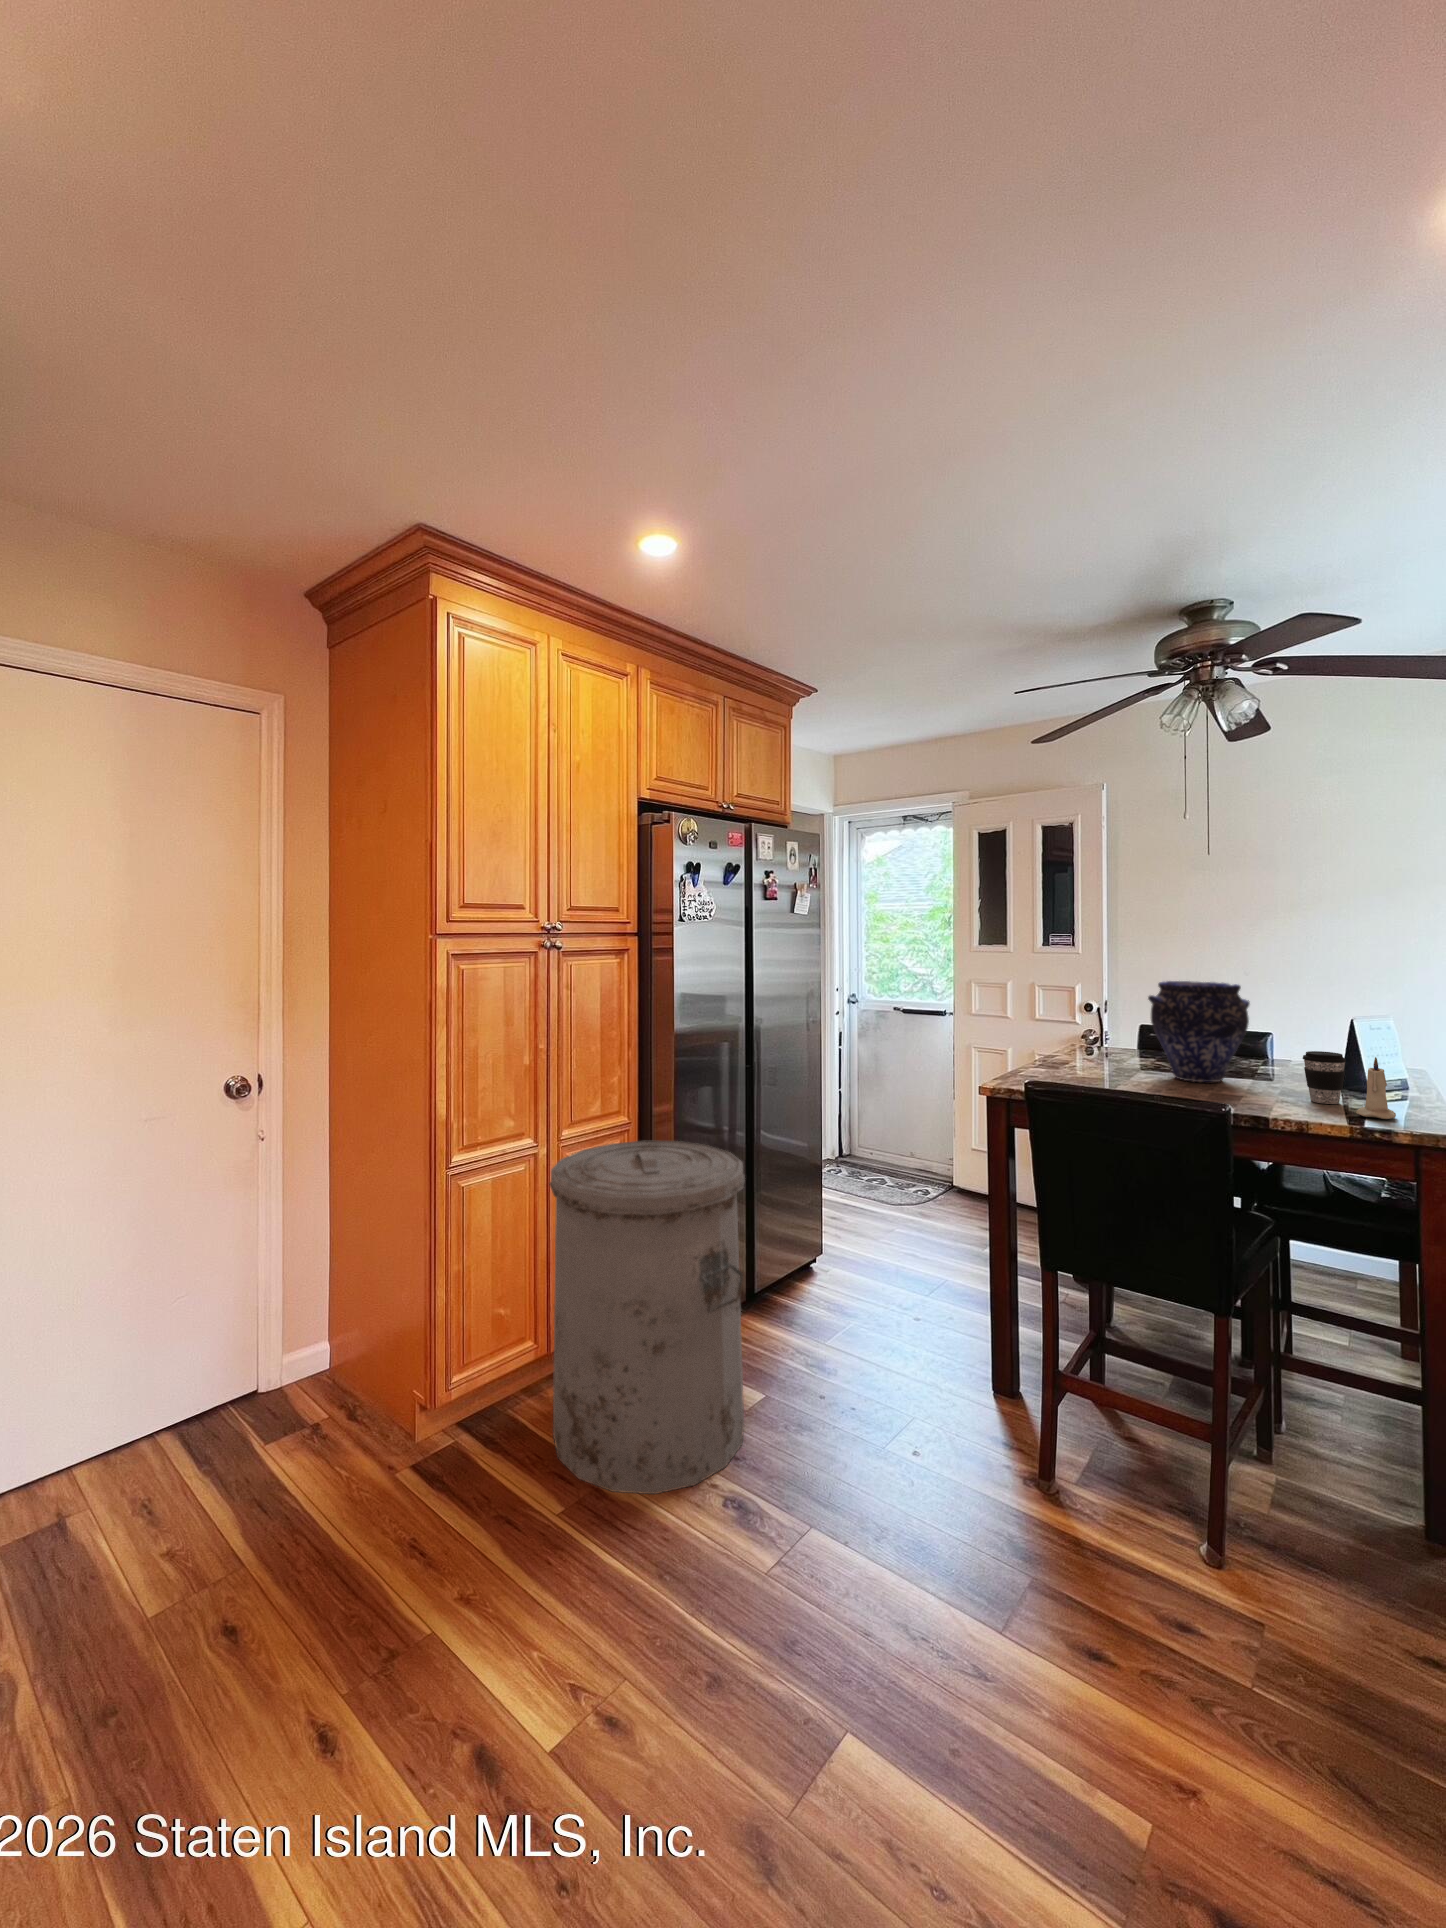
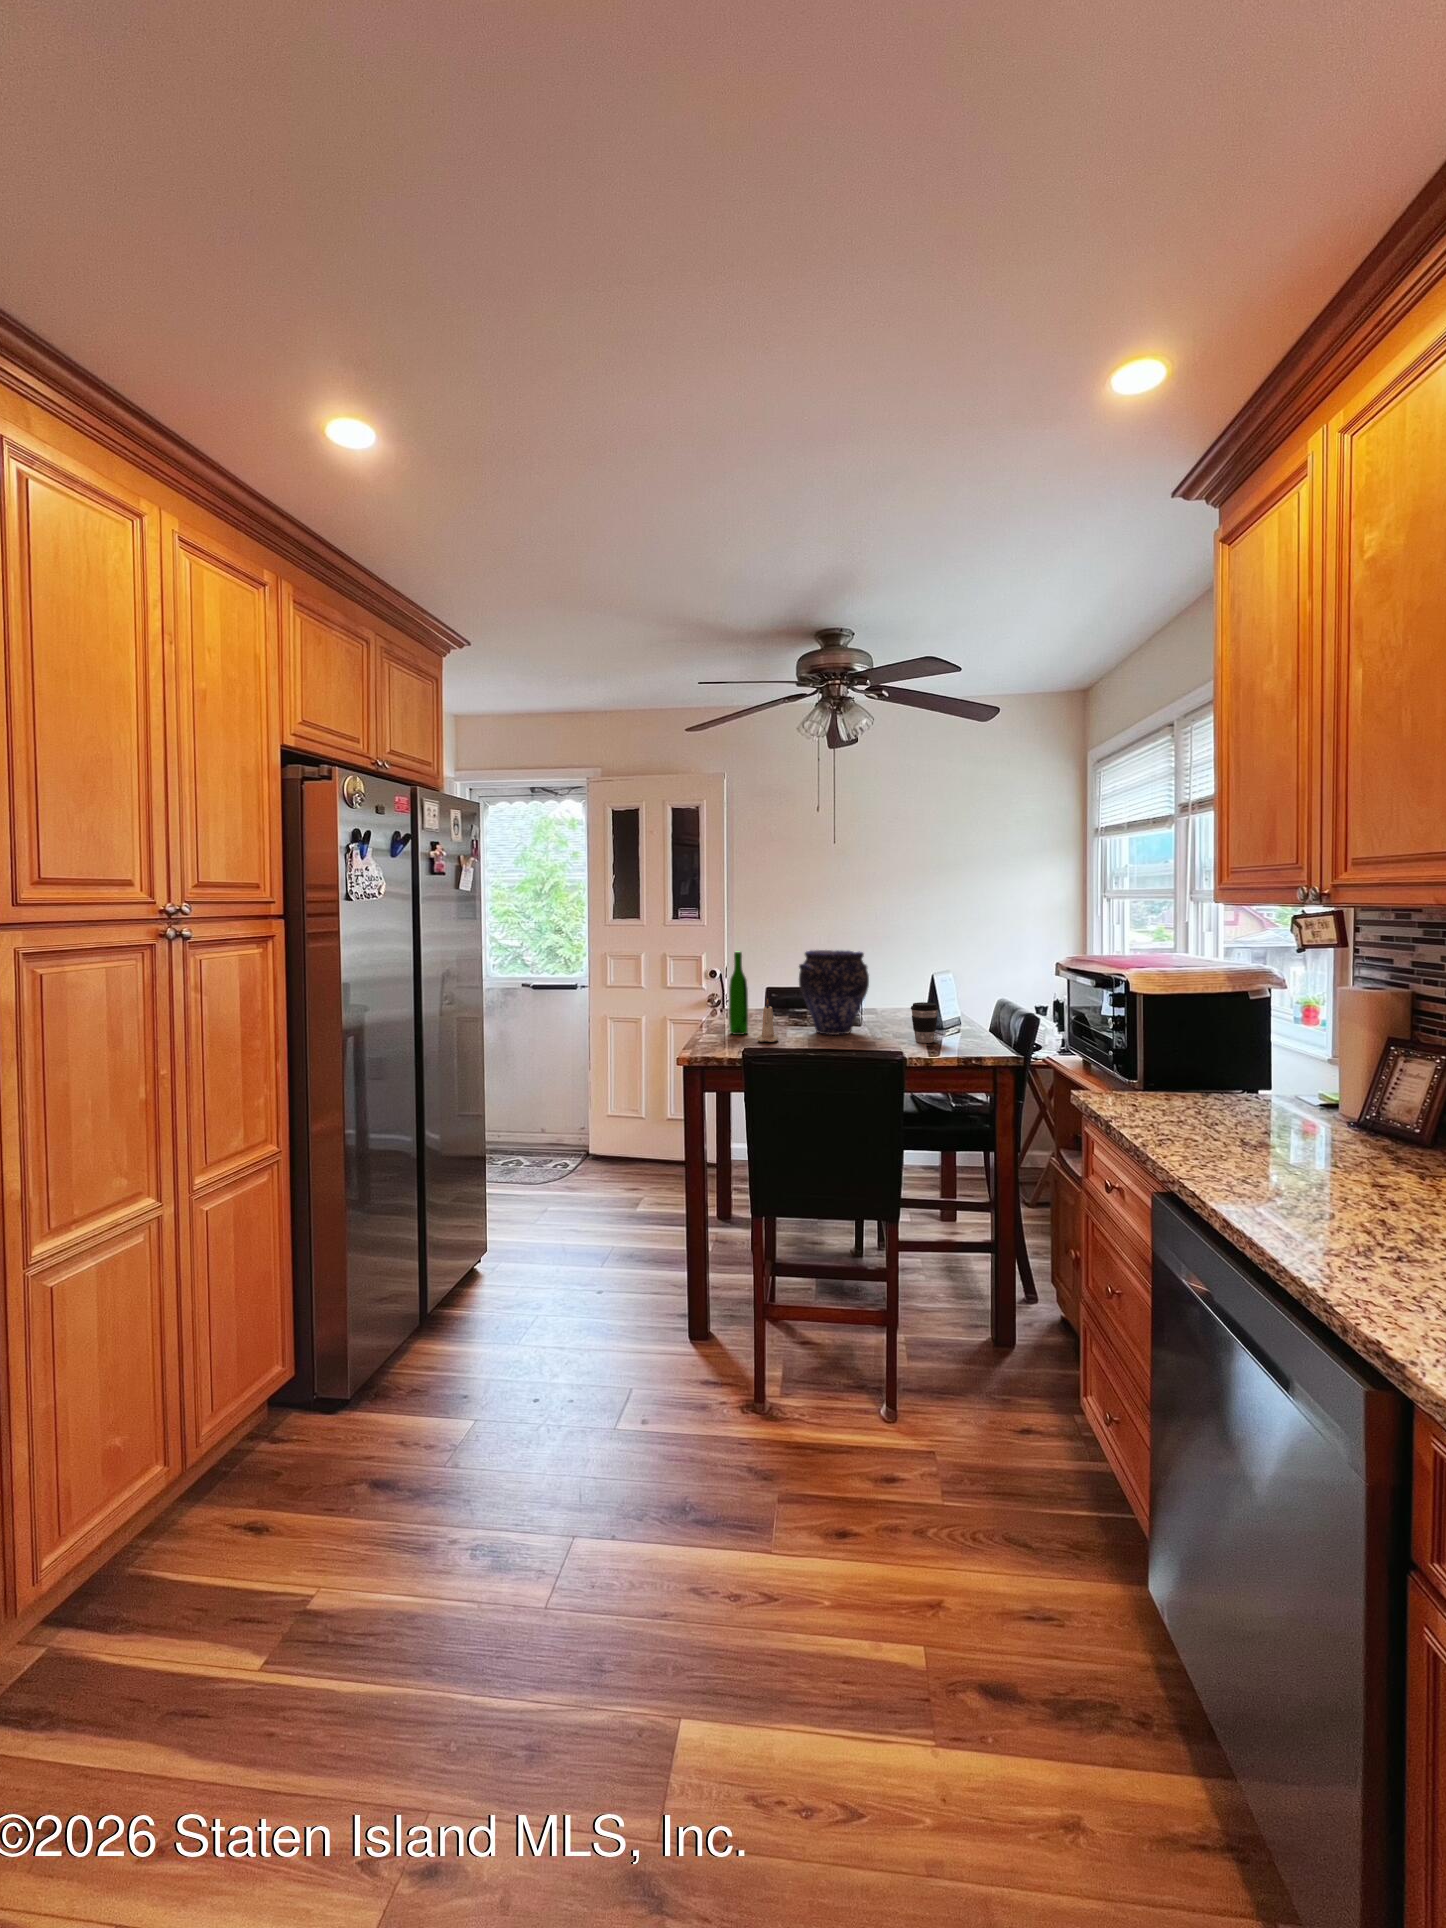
wine bottle: none [1063,979,1086,1071] -> present [729,952,749,1035]
candle: present [1356,1057,1396,1119] -> present [757,999,779,1042]
trash can: present [550,1141,745,1494] -> none [200,1162,476,1608]

